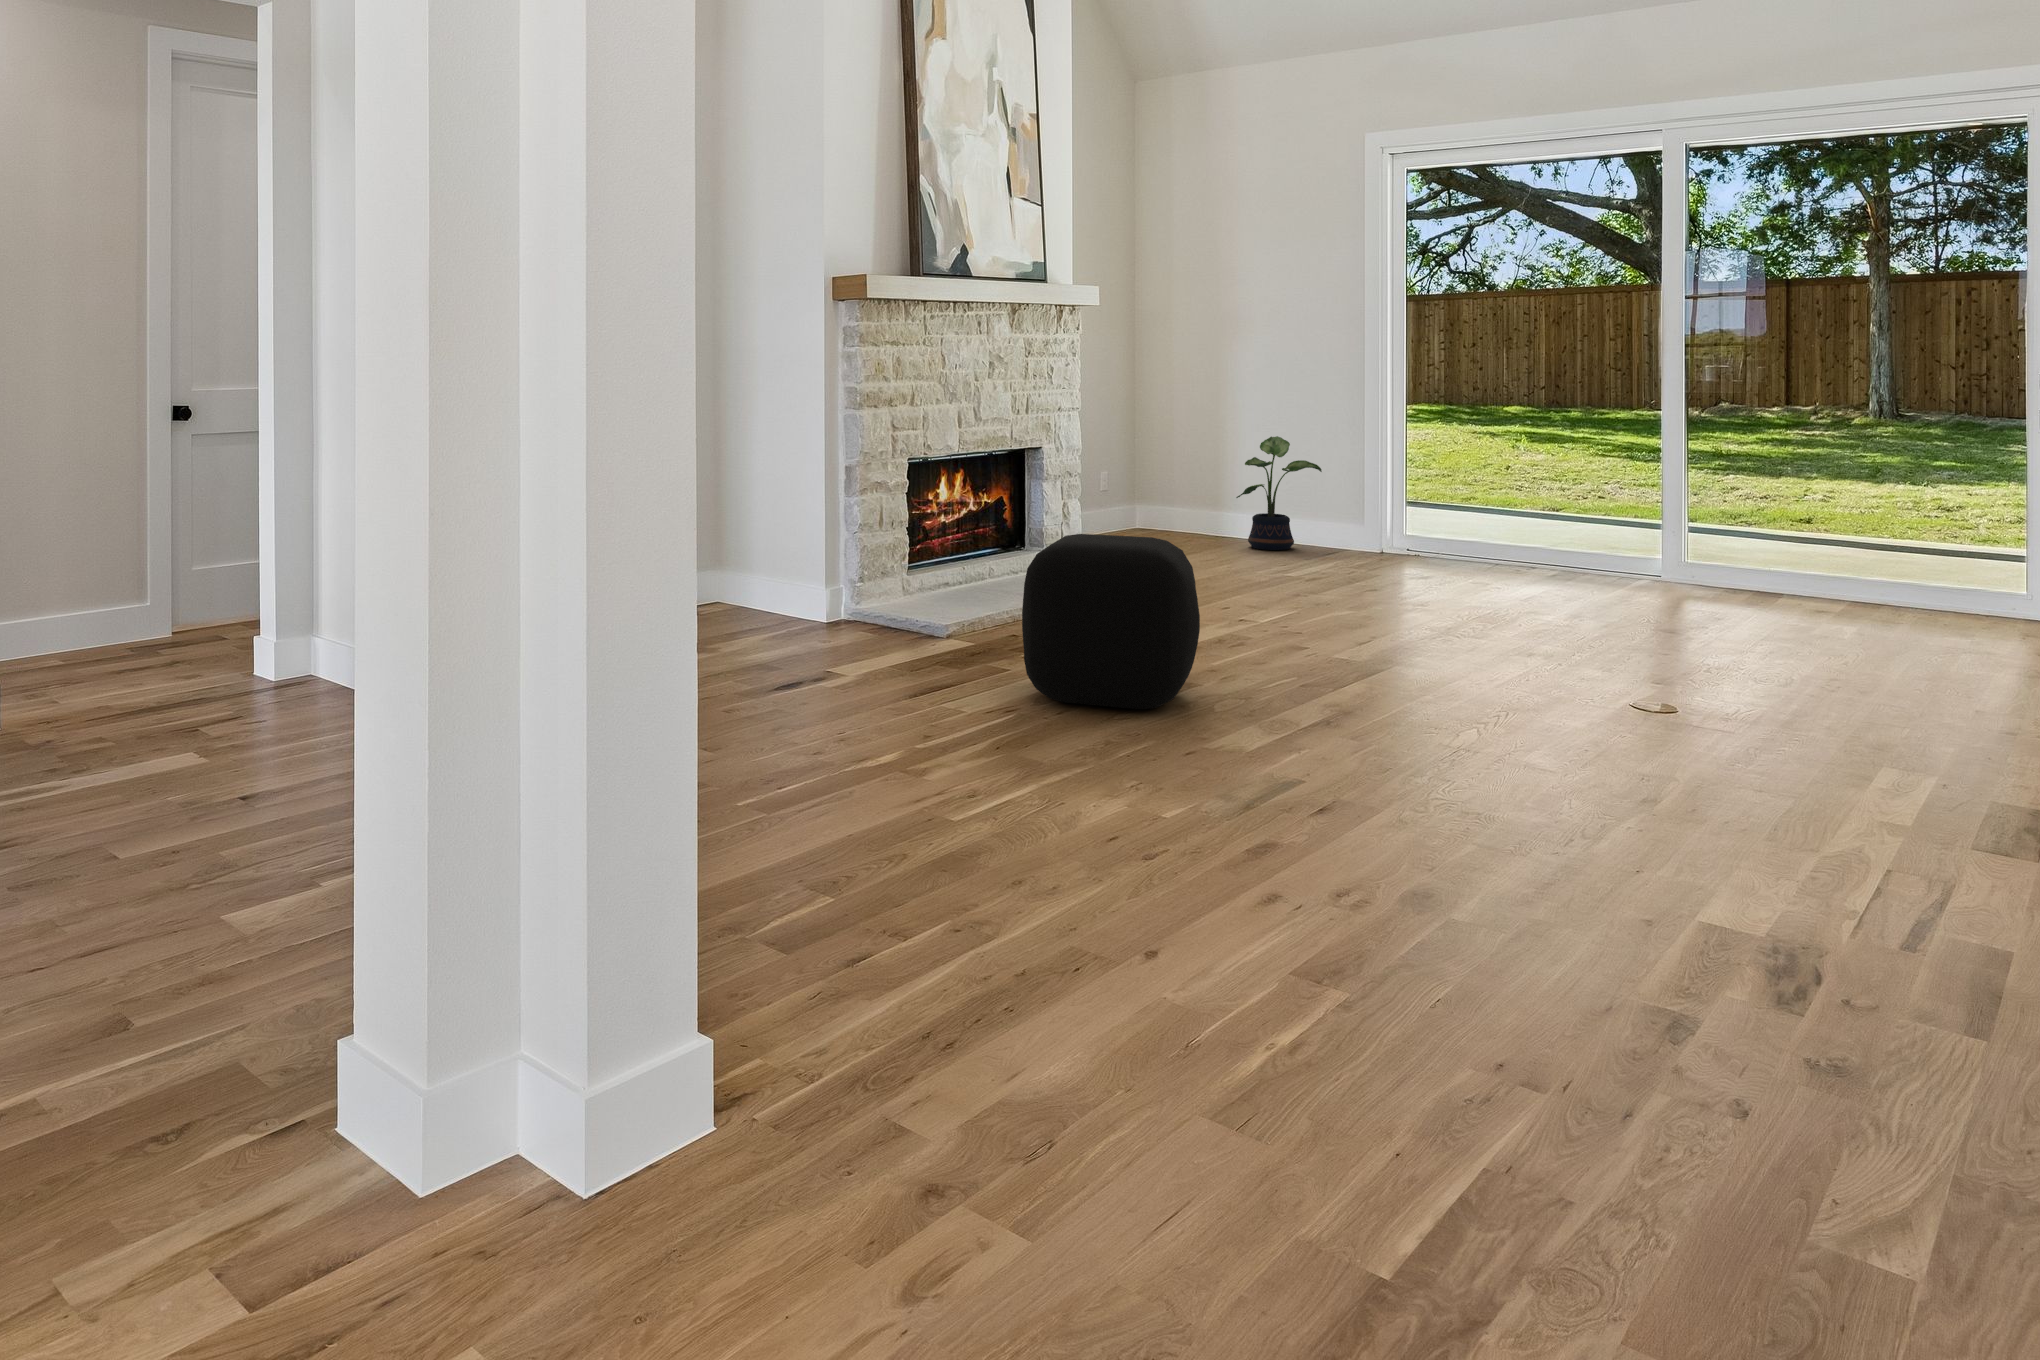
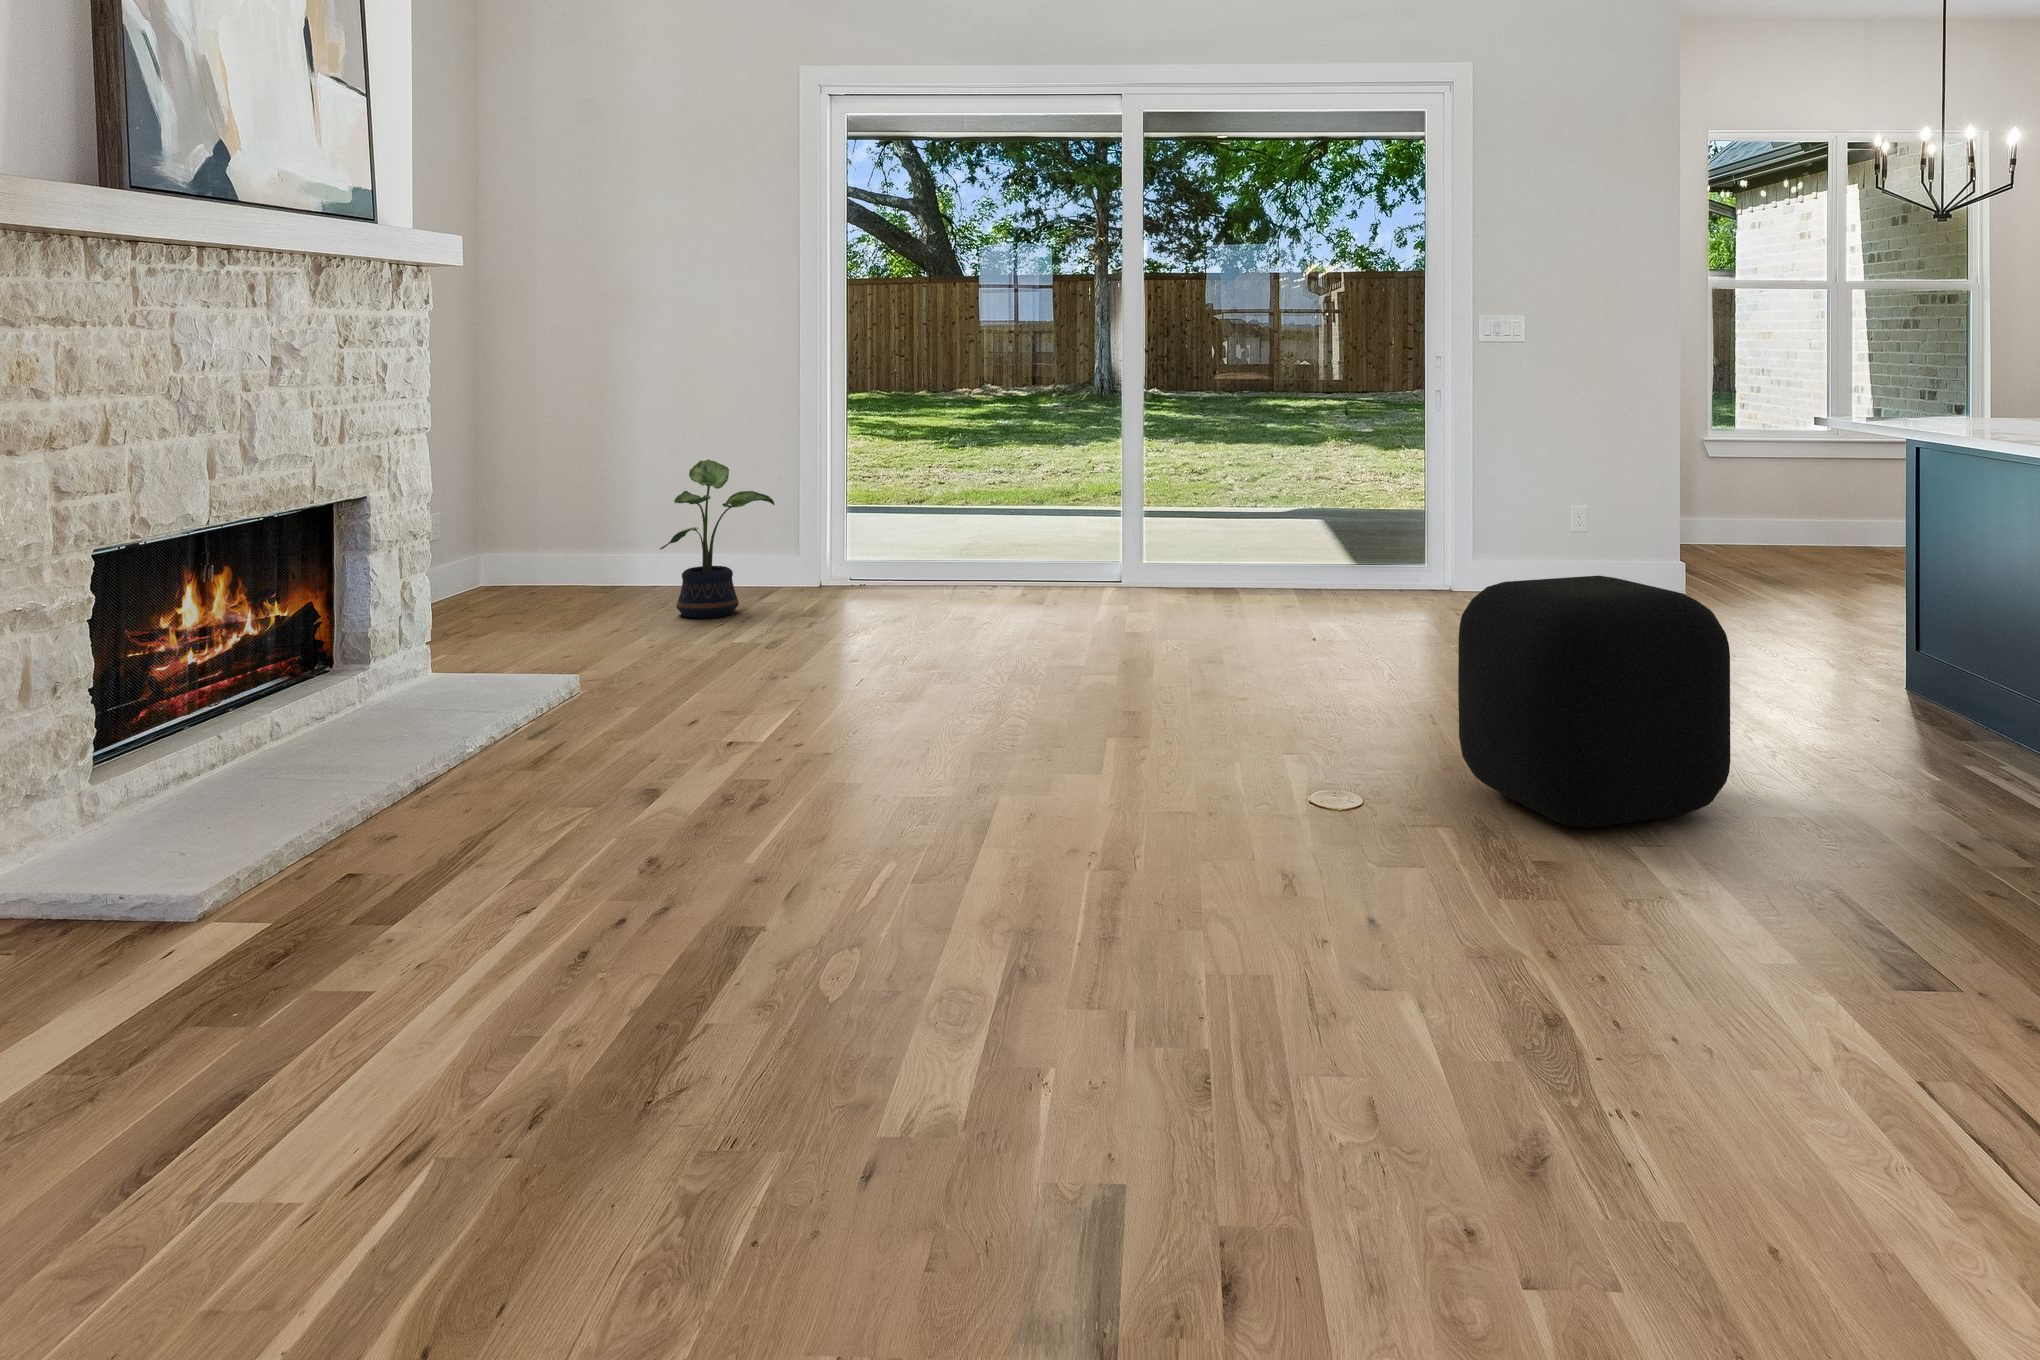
ottoman: present [1022,534,1200,709] -> present [1458,576,1730,828]

